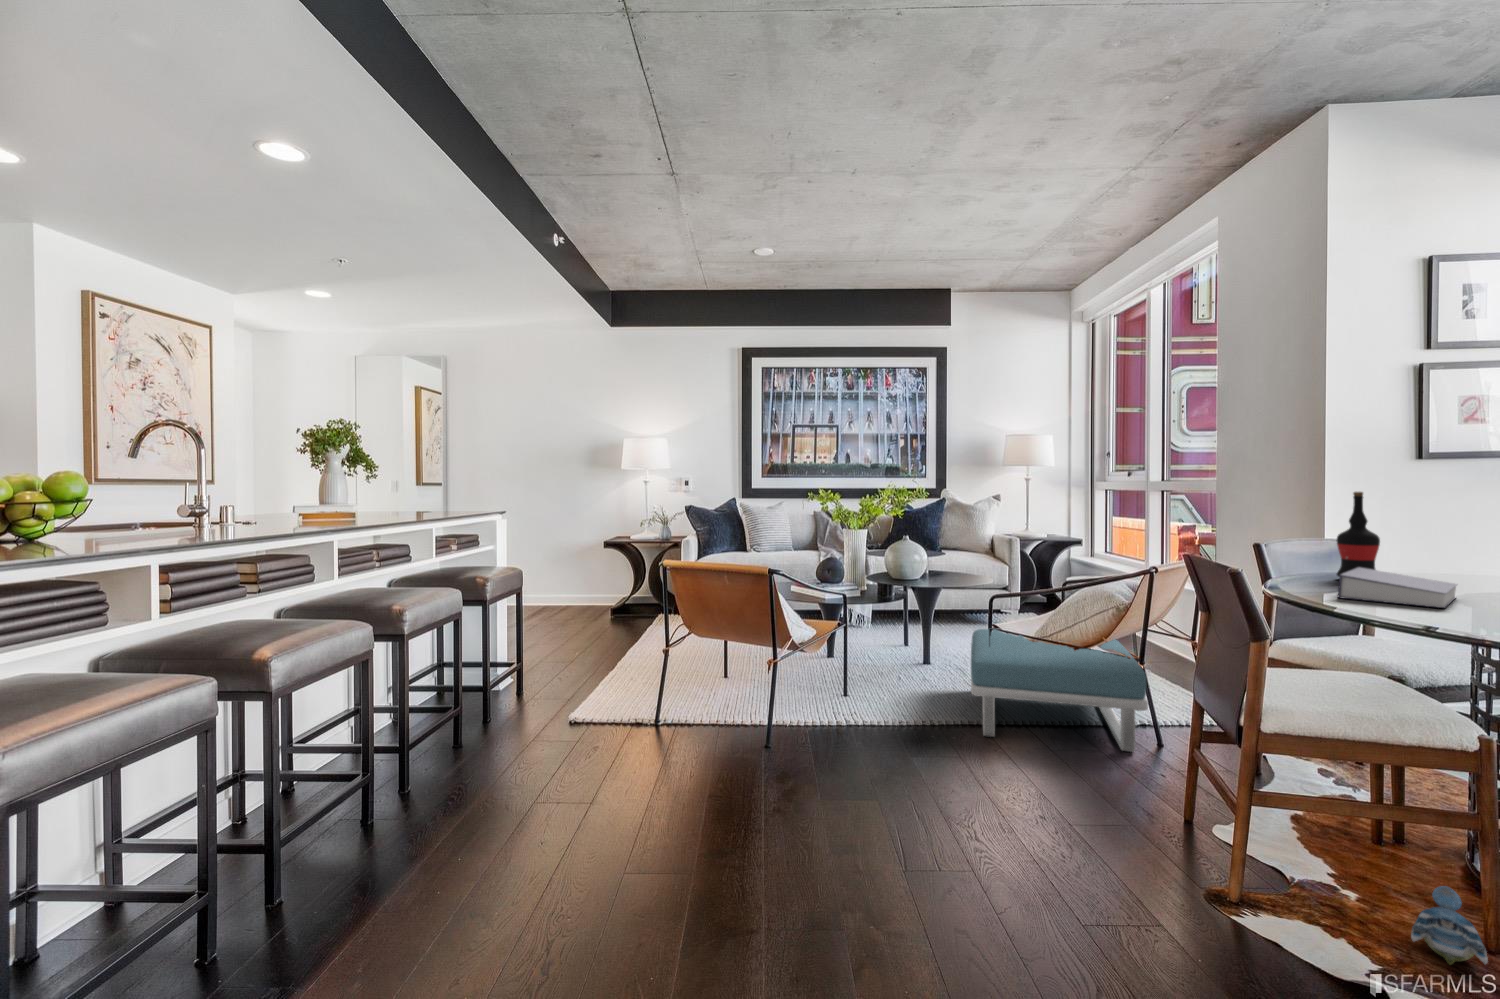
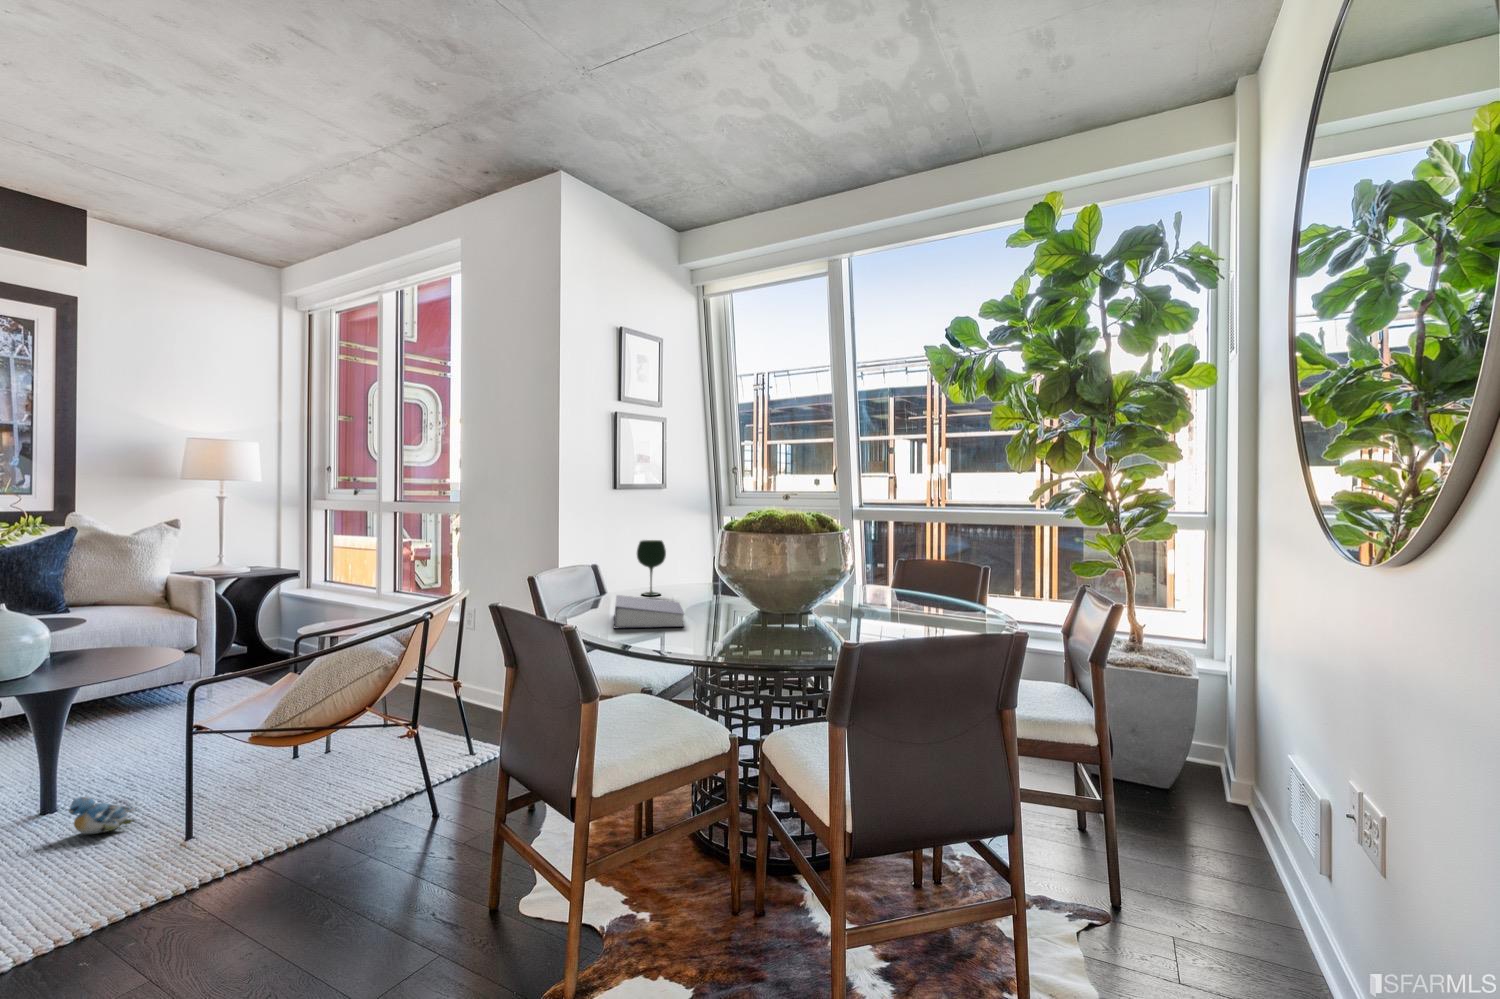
wine bottle: present [1337,492,1380,577] -> none [592,524,622,605]
wine glass: none [1416,513,1466,580] -> present [637,540,666,596]
footstool: present [971,629,1148,752] -> none [156,702,428,911]
plush toy: present [1411,886,1488,965] -> present [69,797,135,834]

